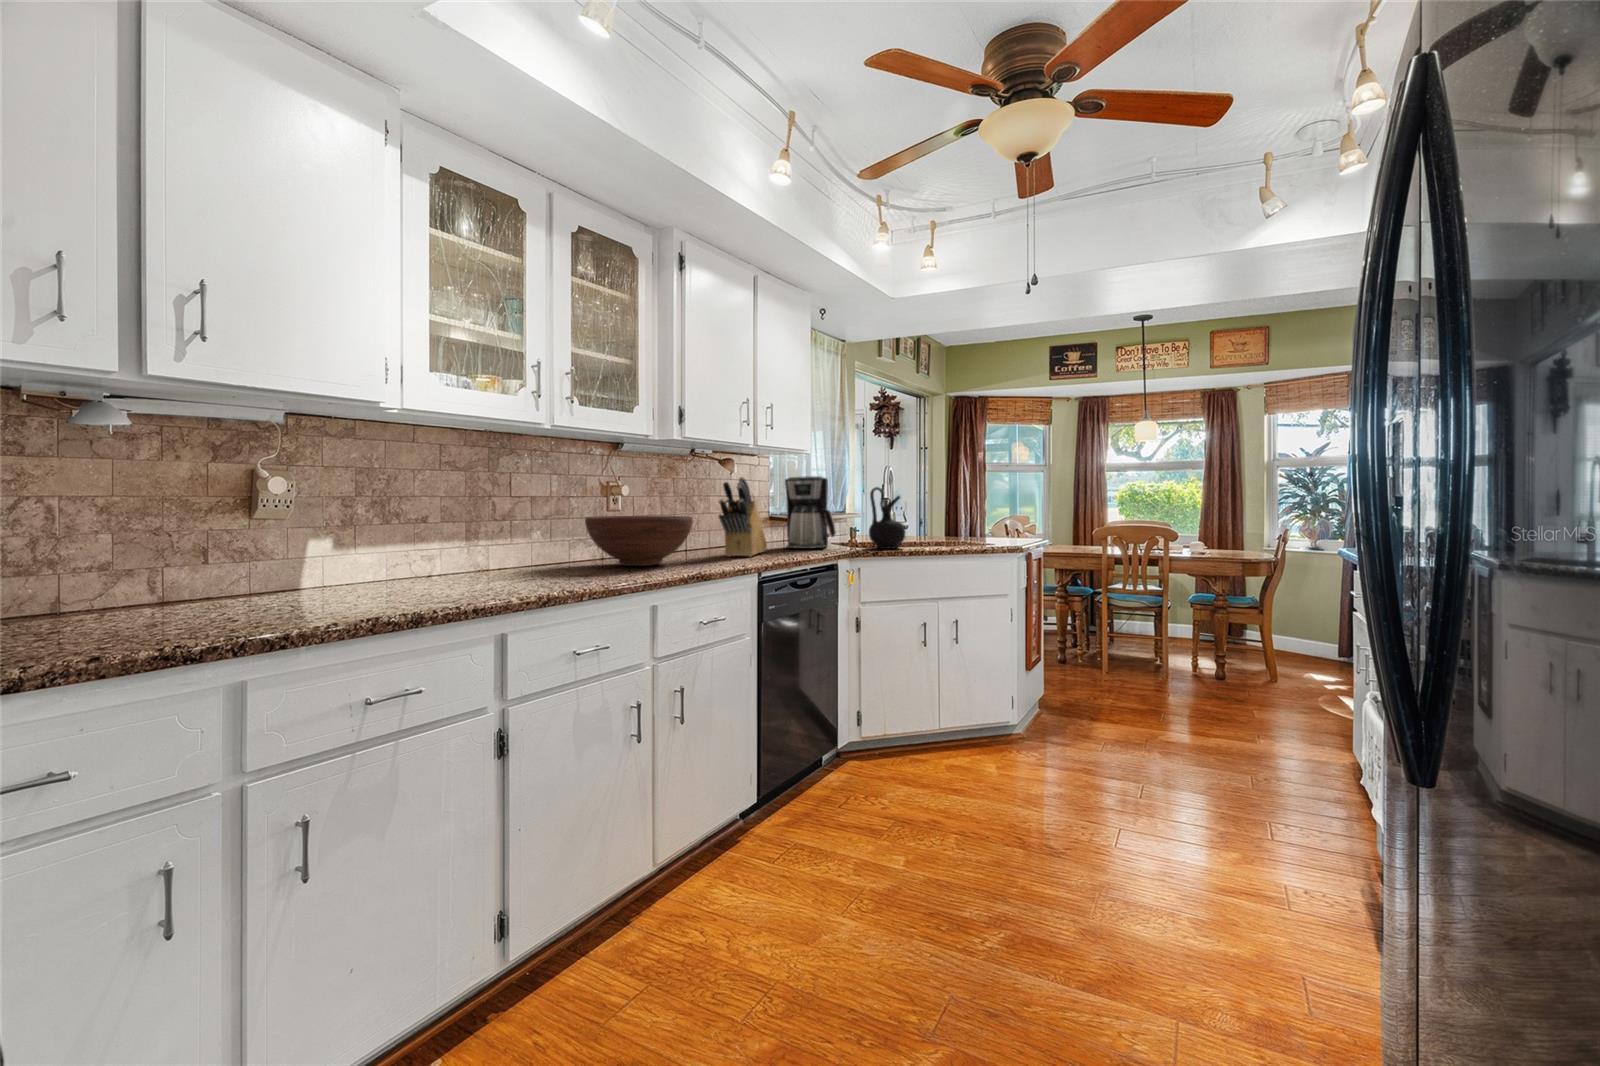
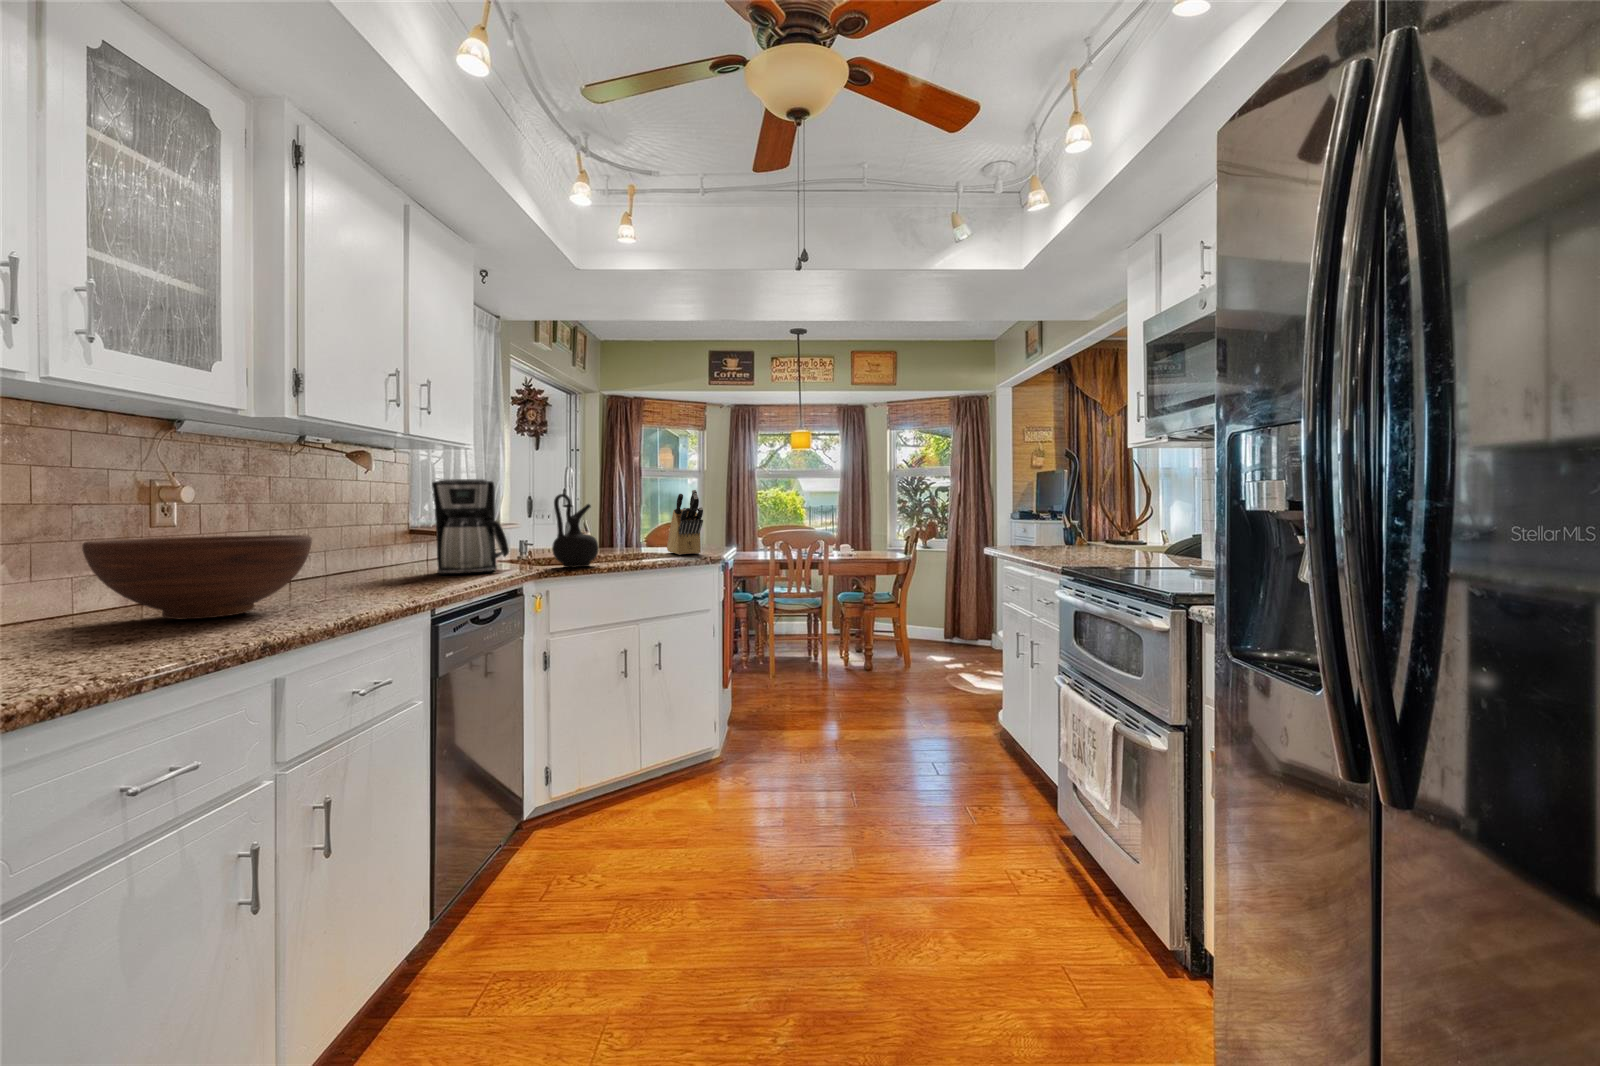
knife block: present [719,477,767,557] -> present [667,490,703,555]

